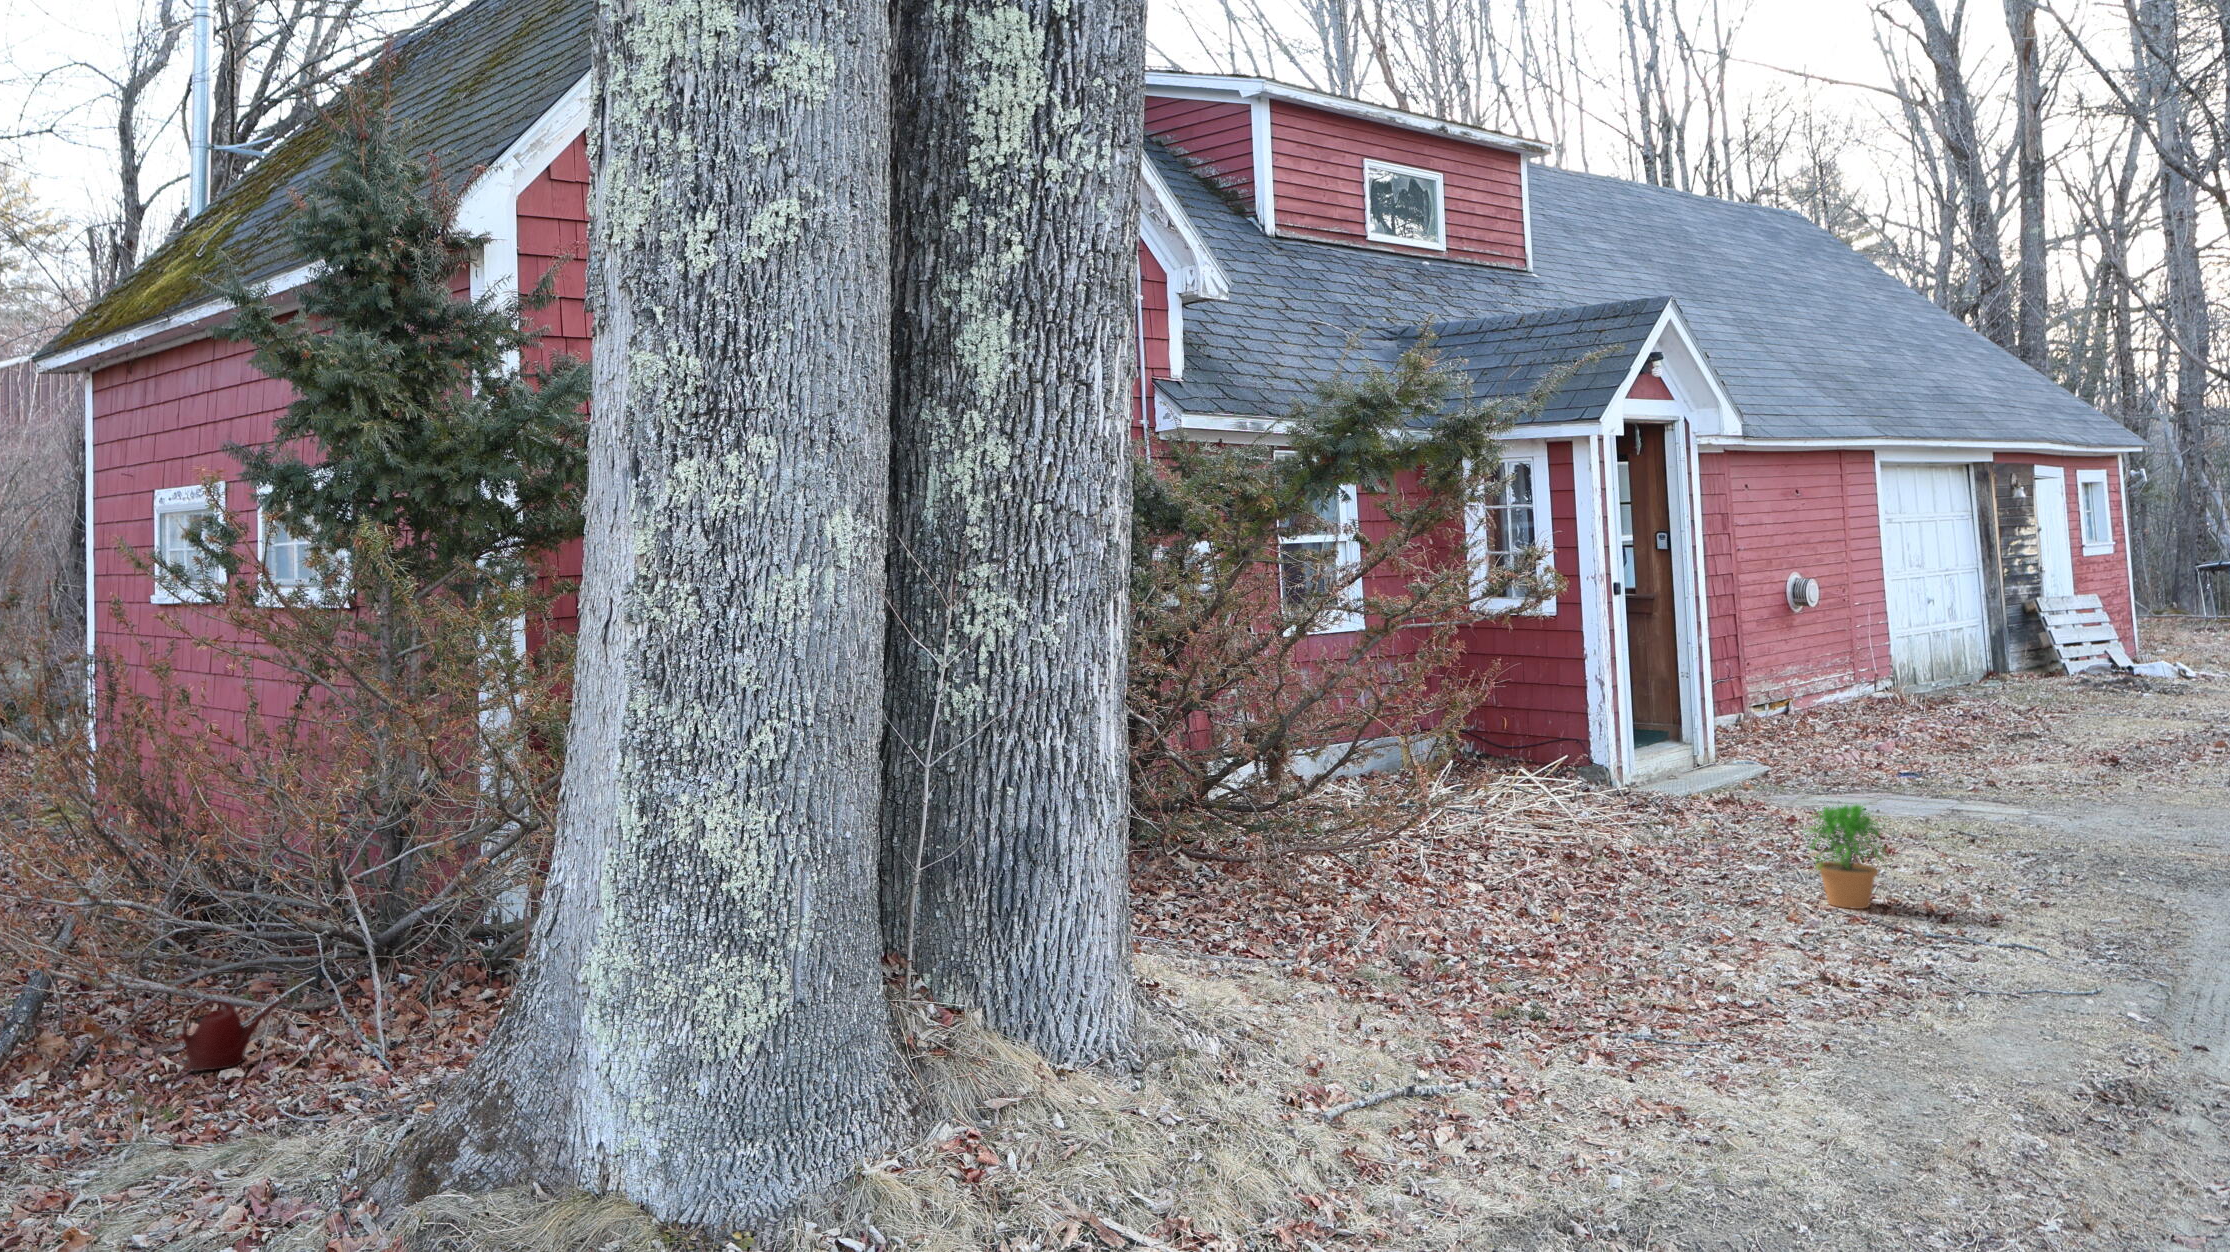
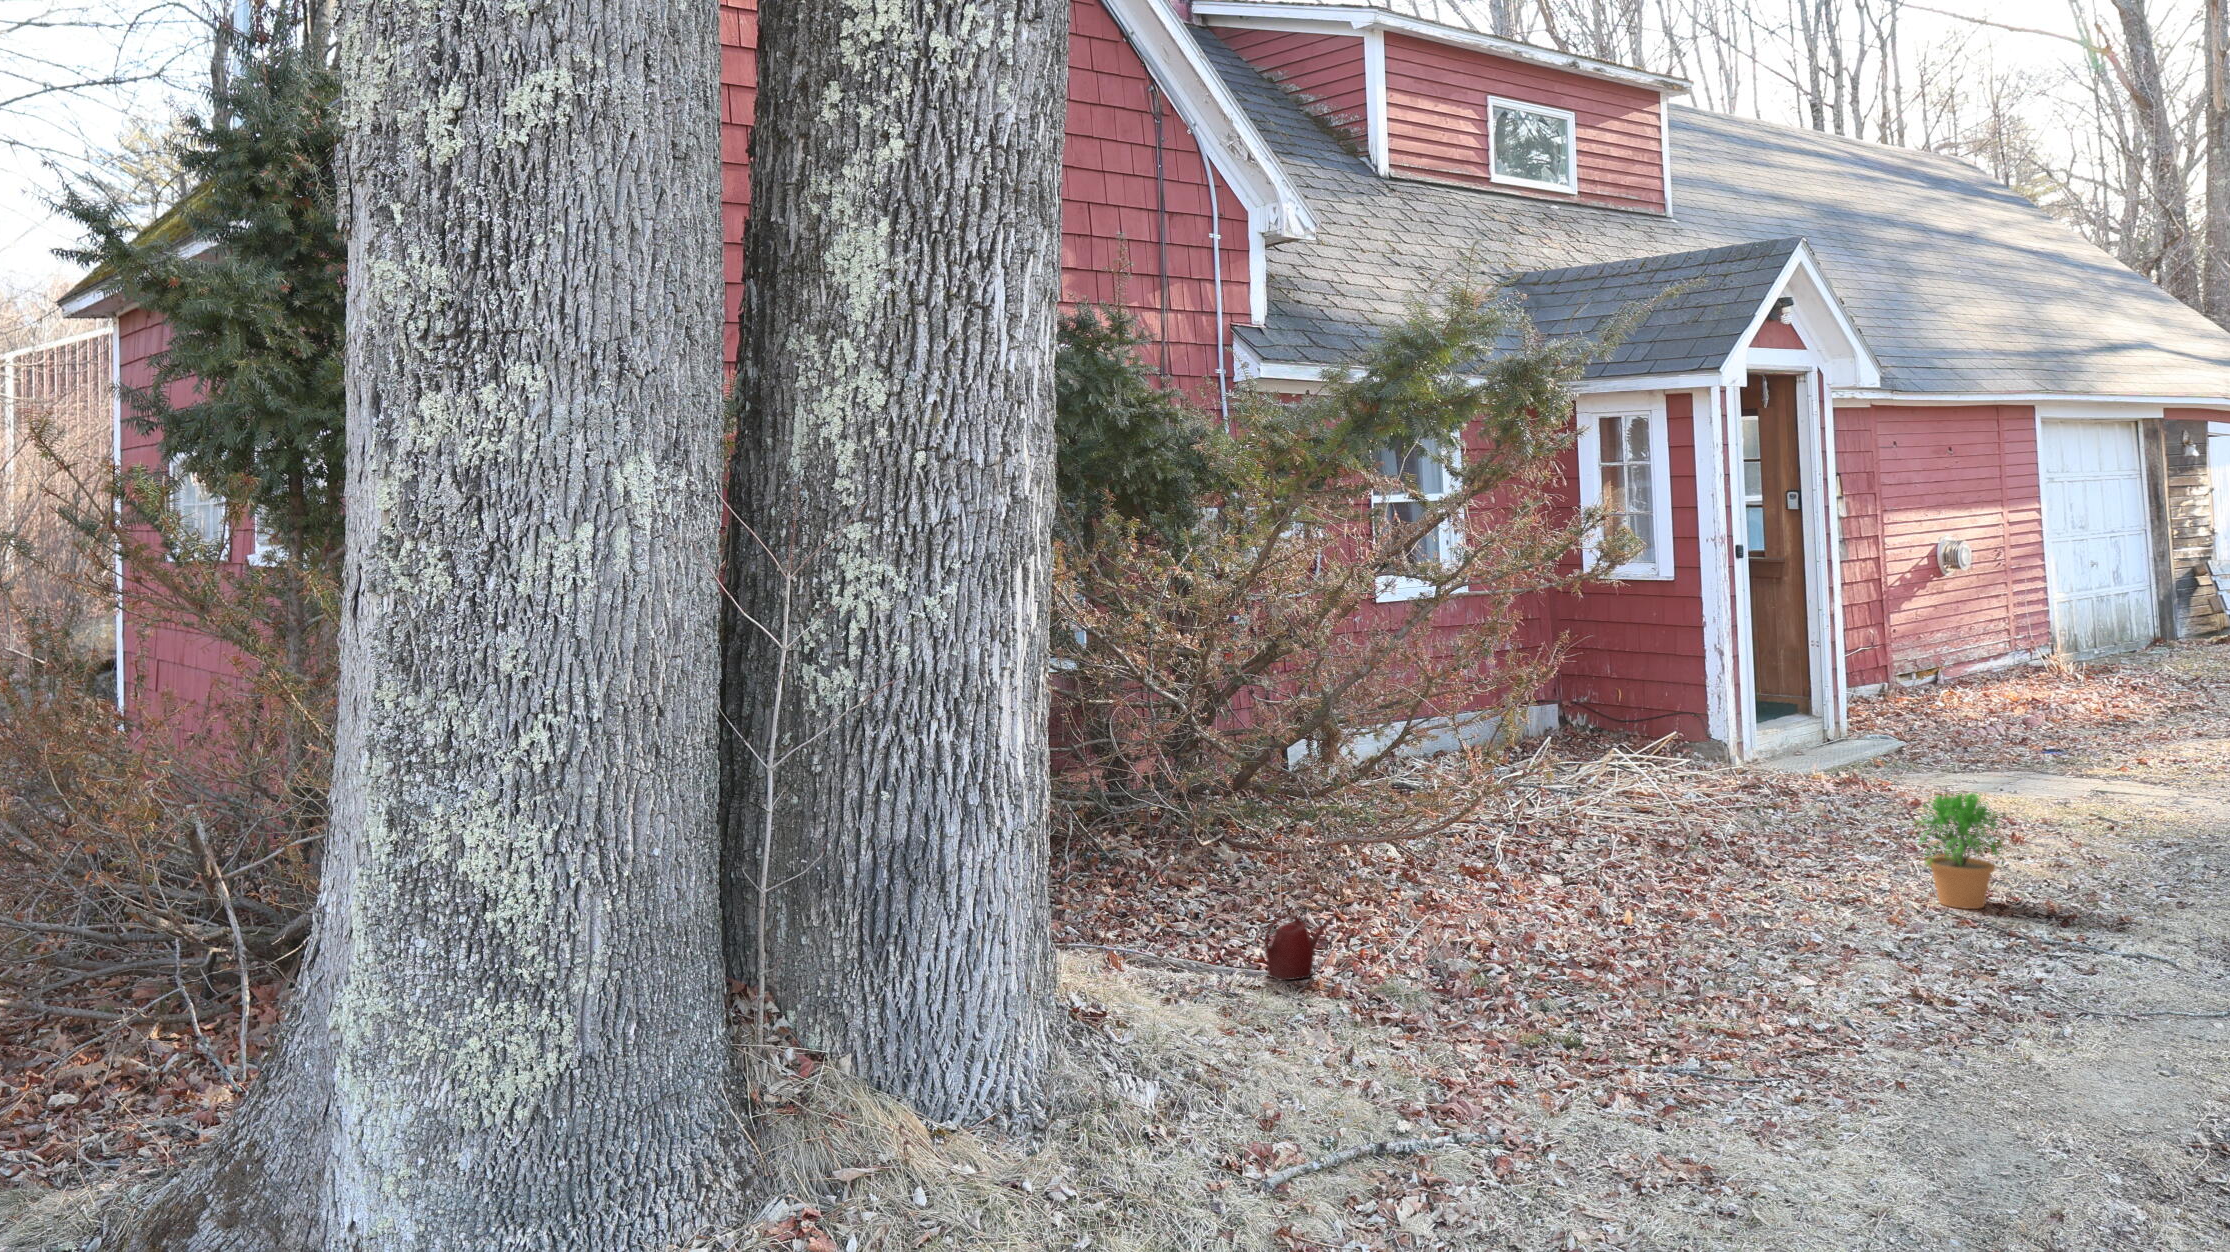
watering can: present [183,1000,282,1071] -> present [1265,914,1336,981]

